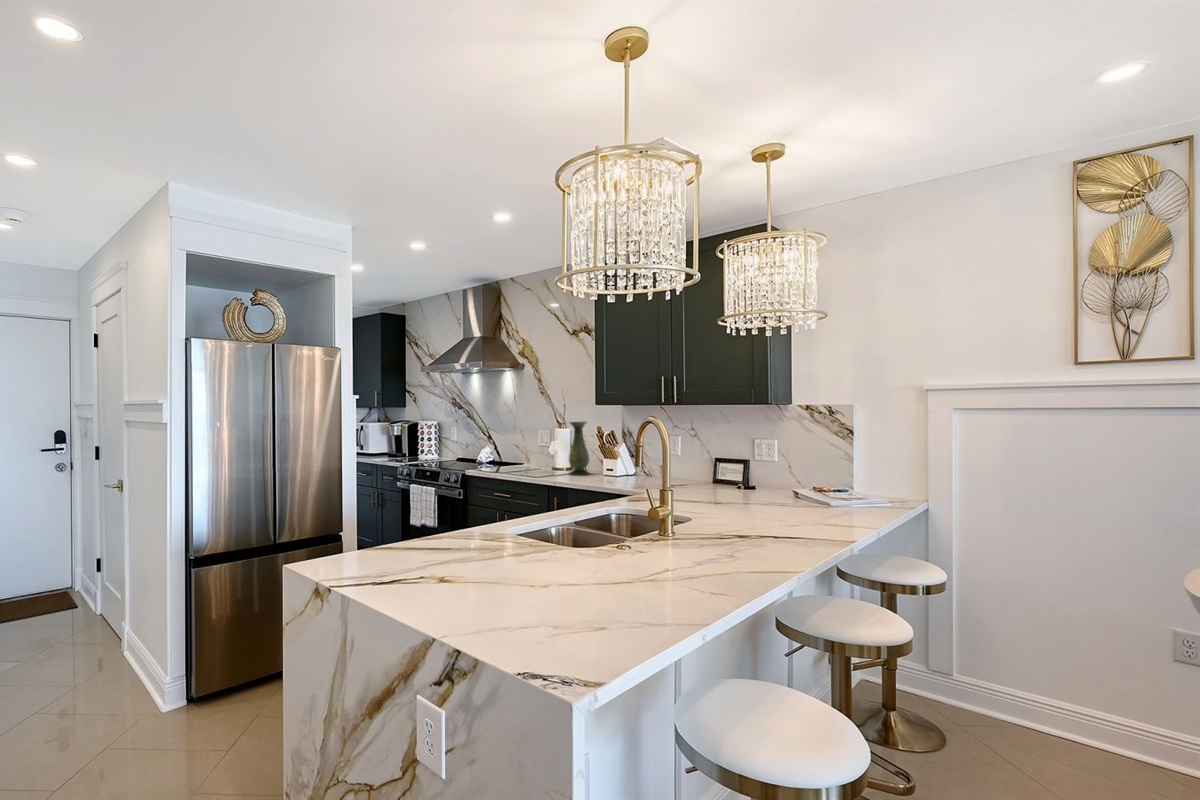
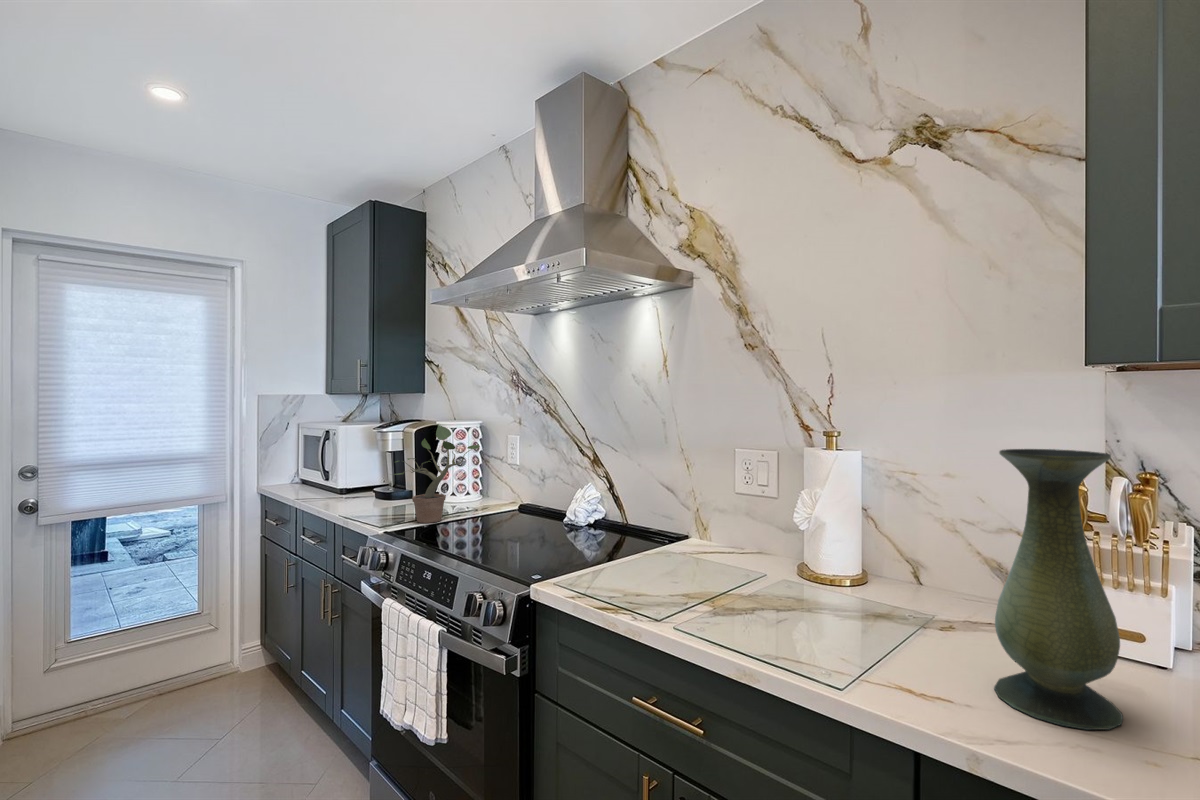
potted plant: none [402,422,442,463] -> present [394,424,480,523]

